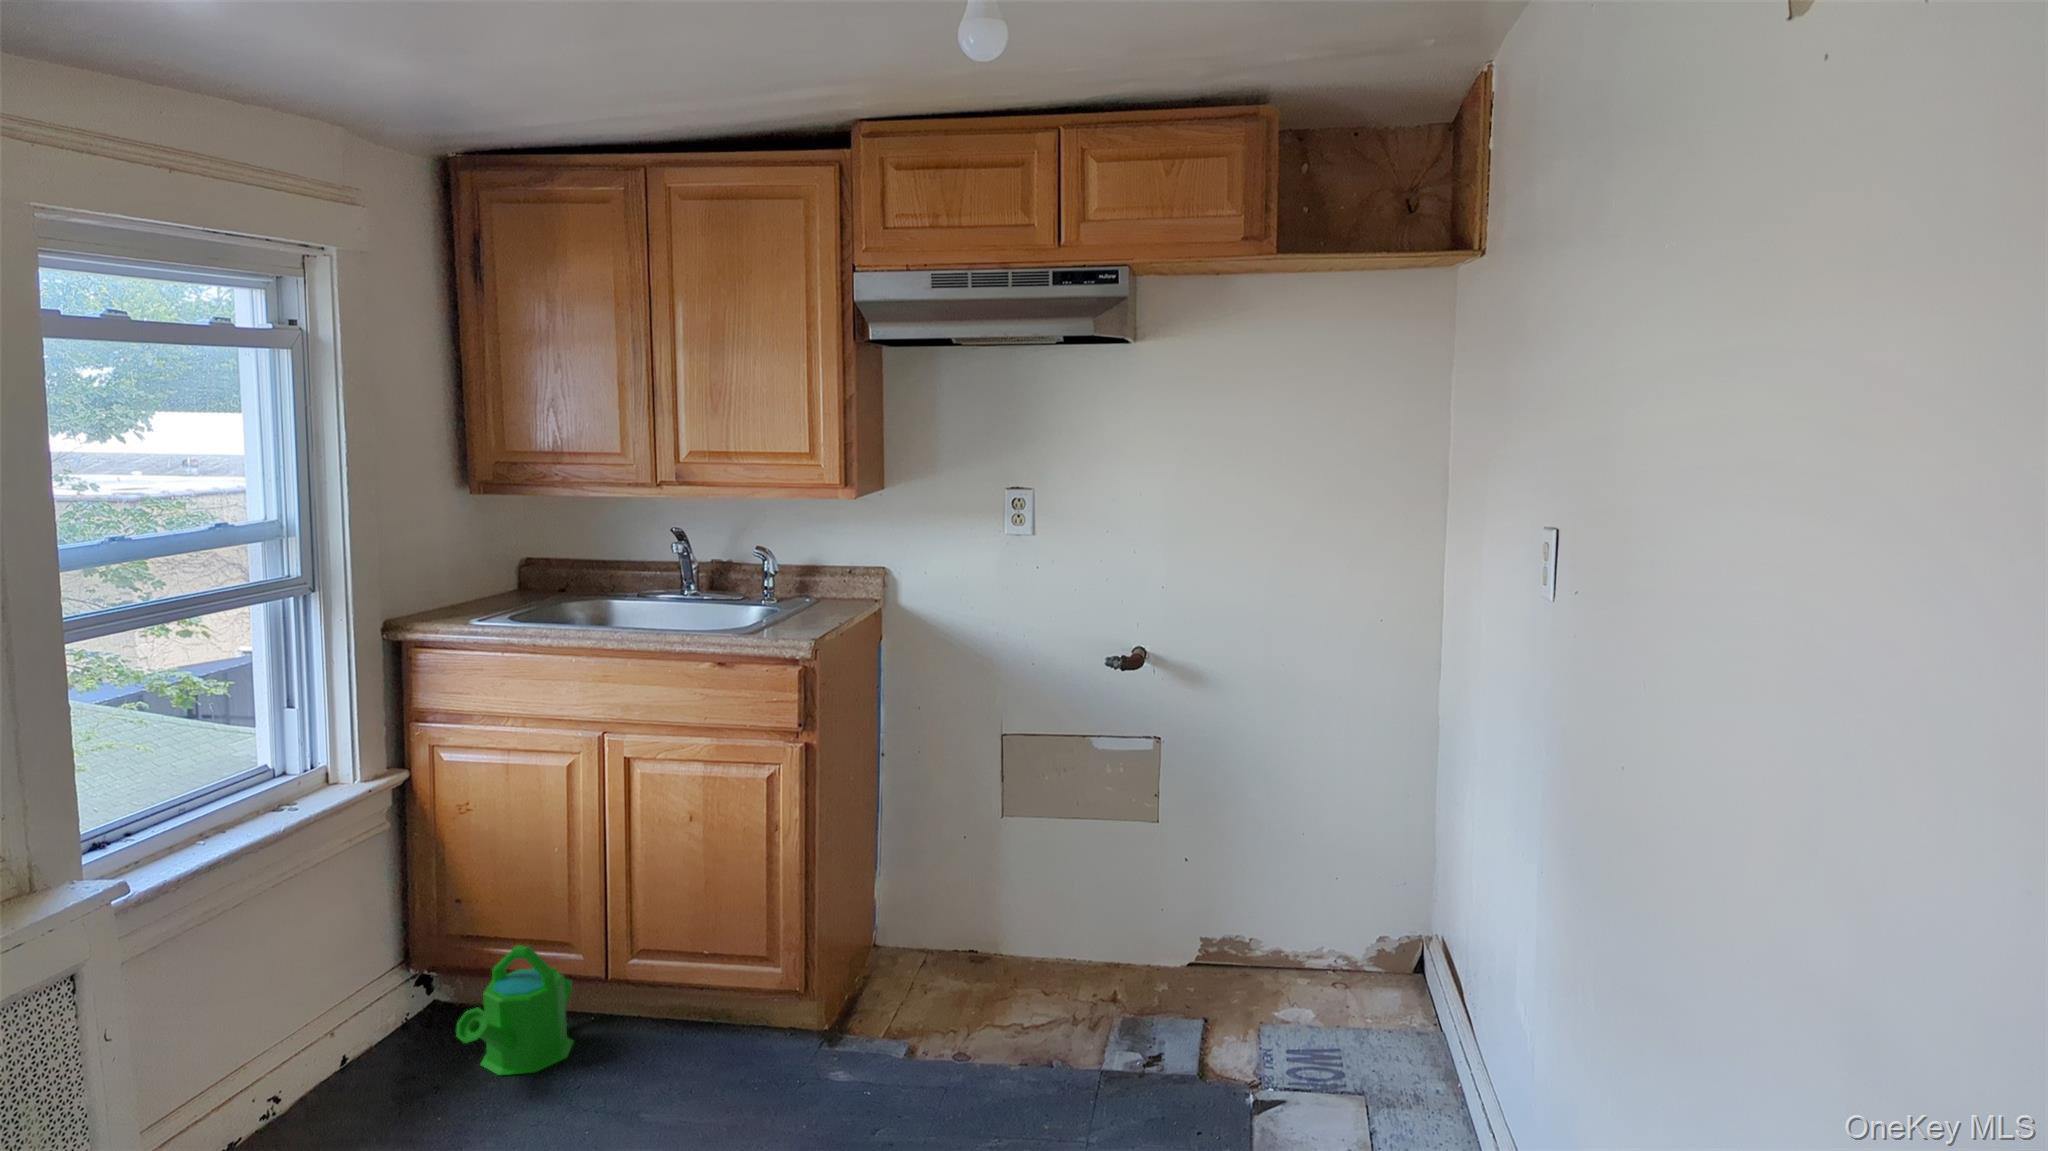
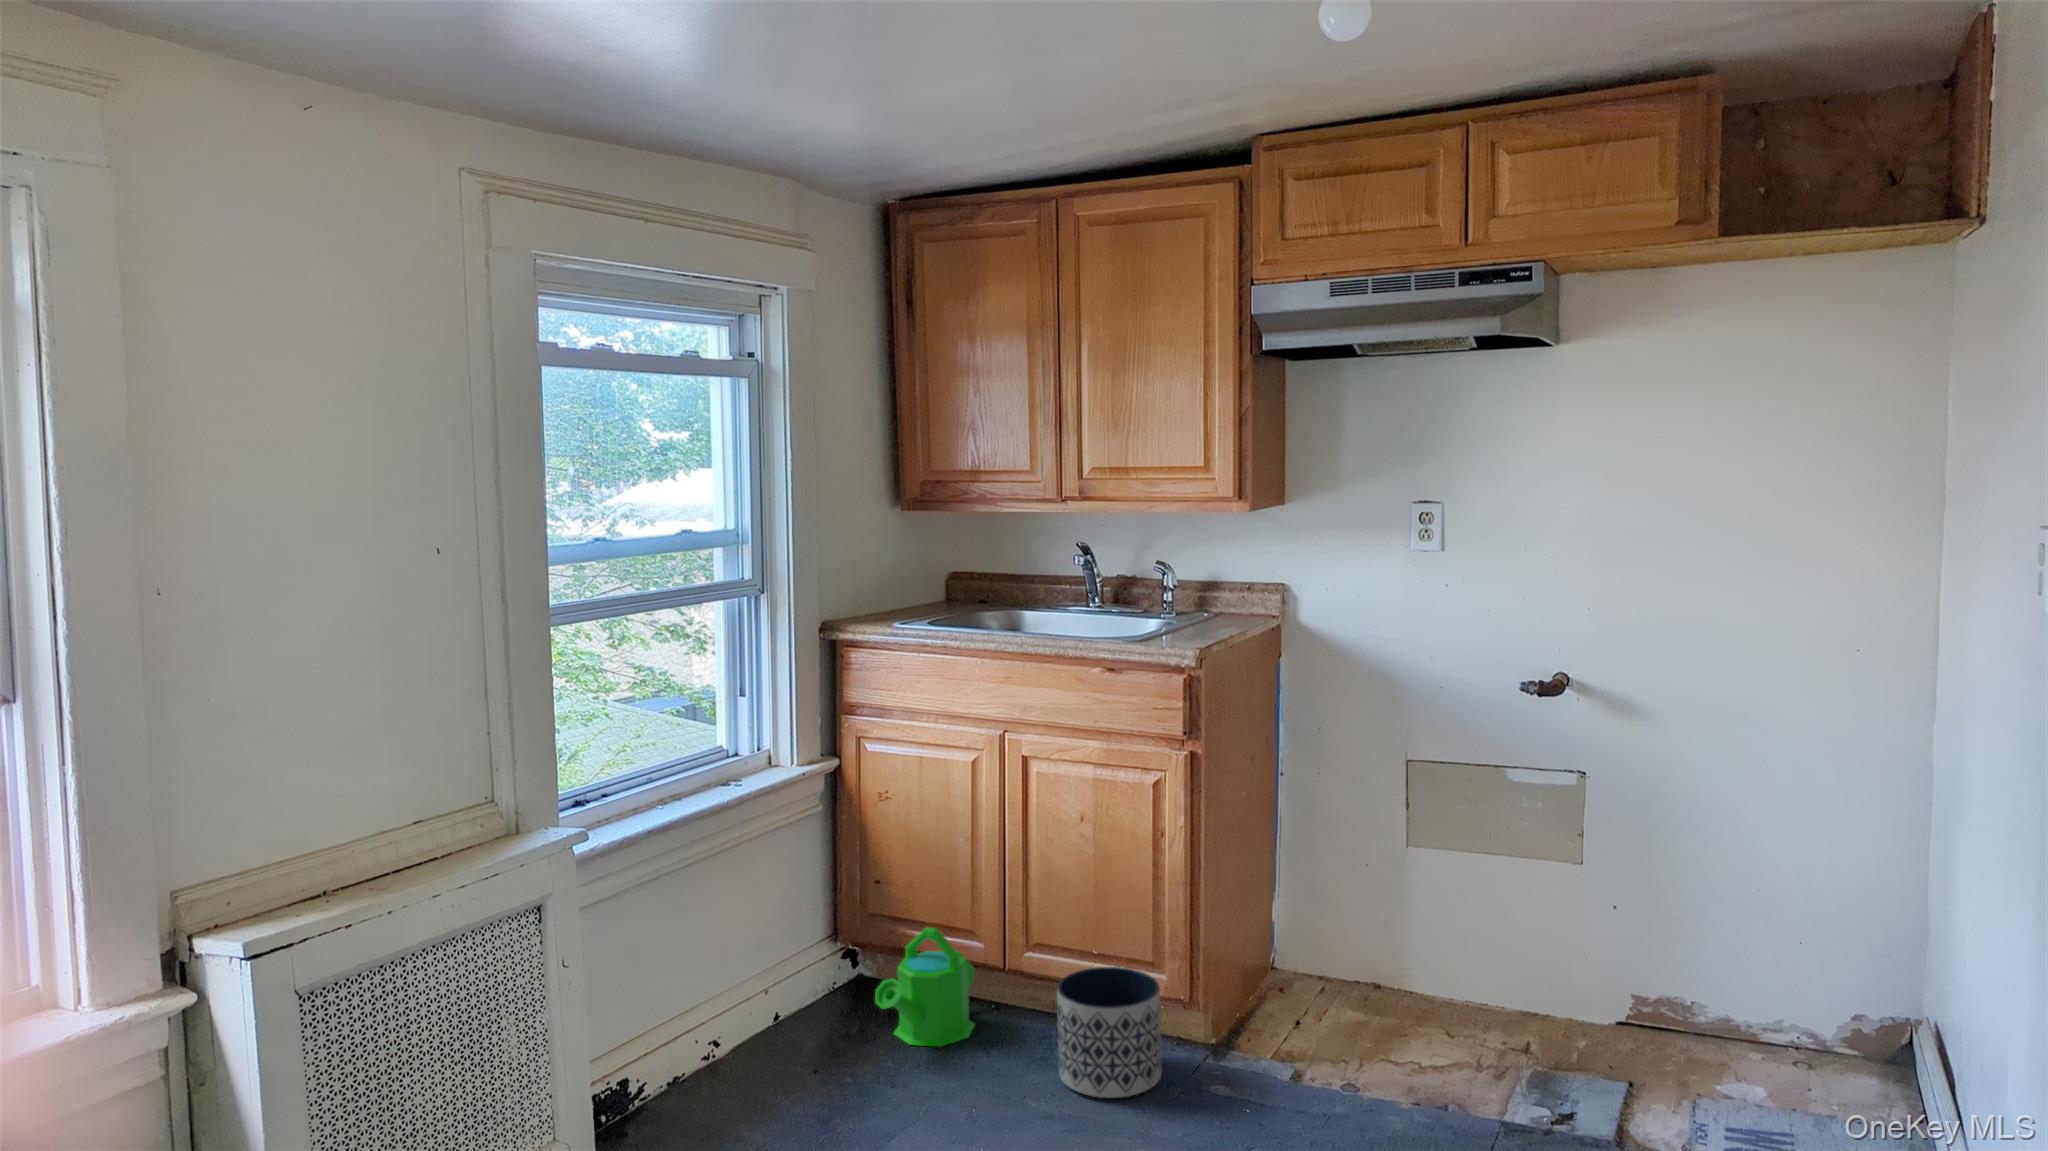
planter: none [664,967,776,1107] -> present [1057,967,1162,1098]

